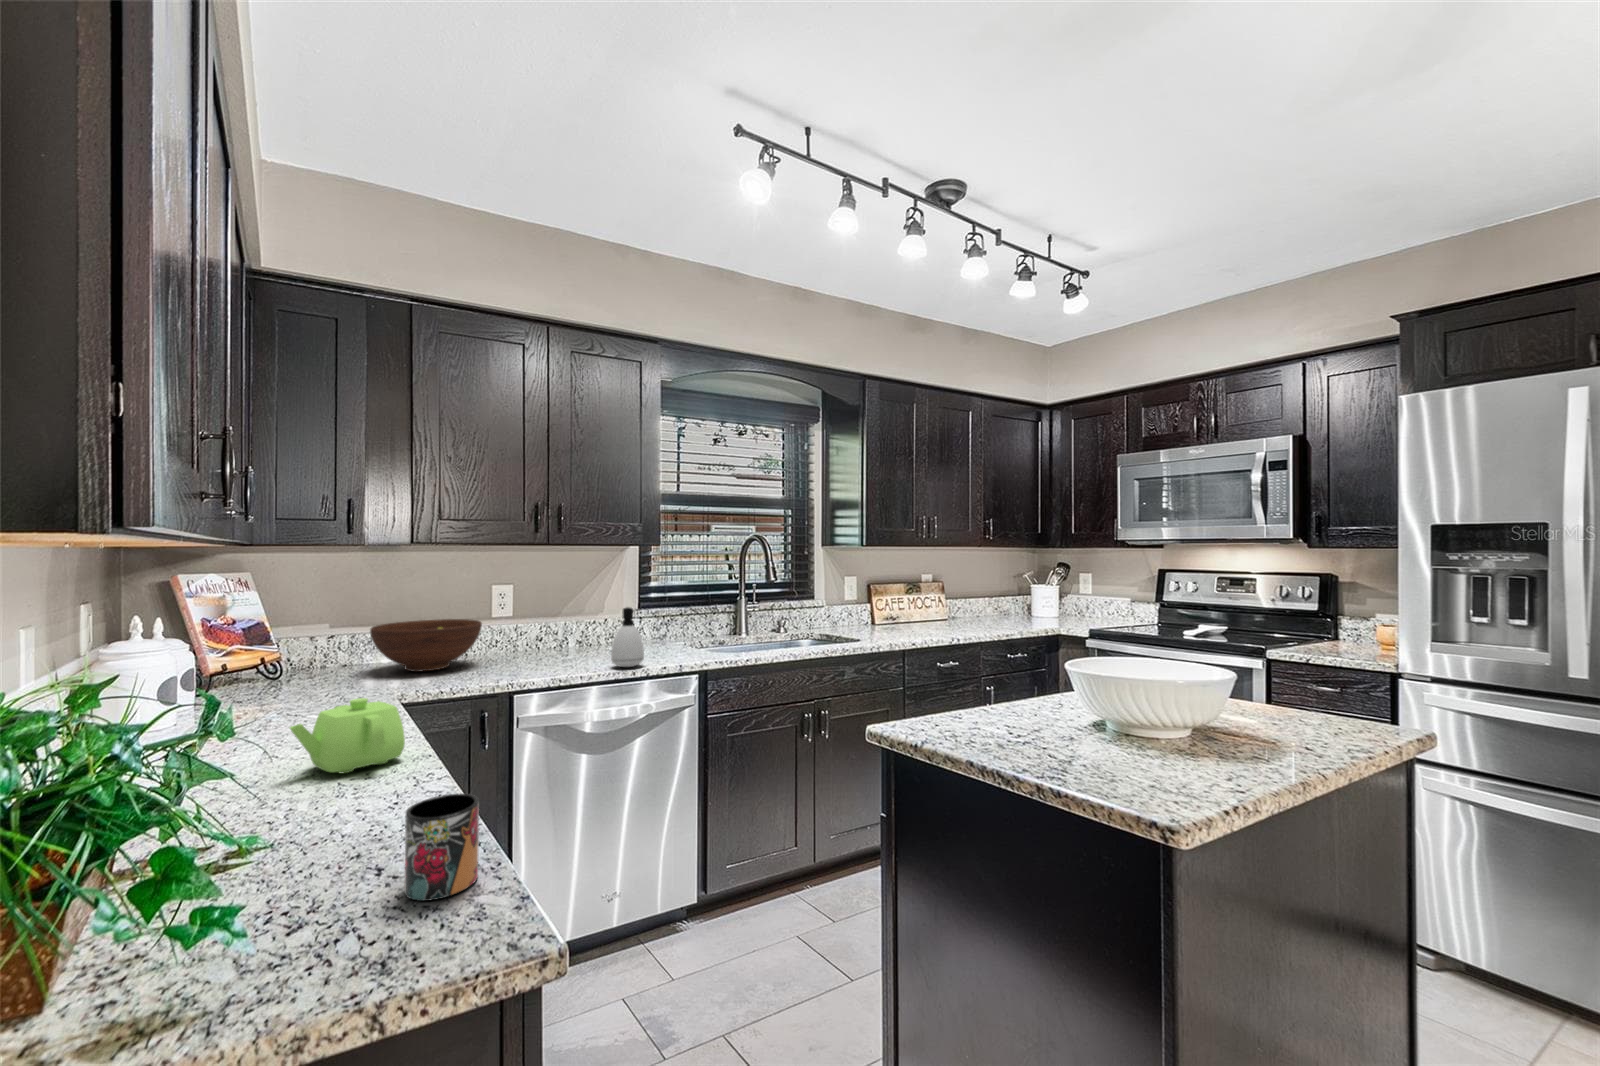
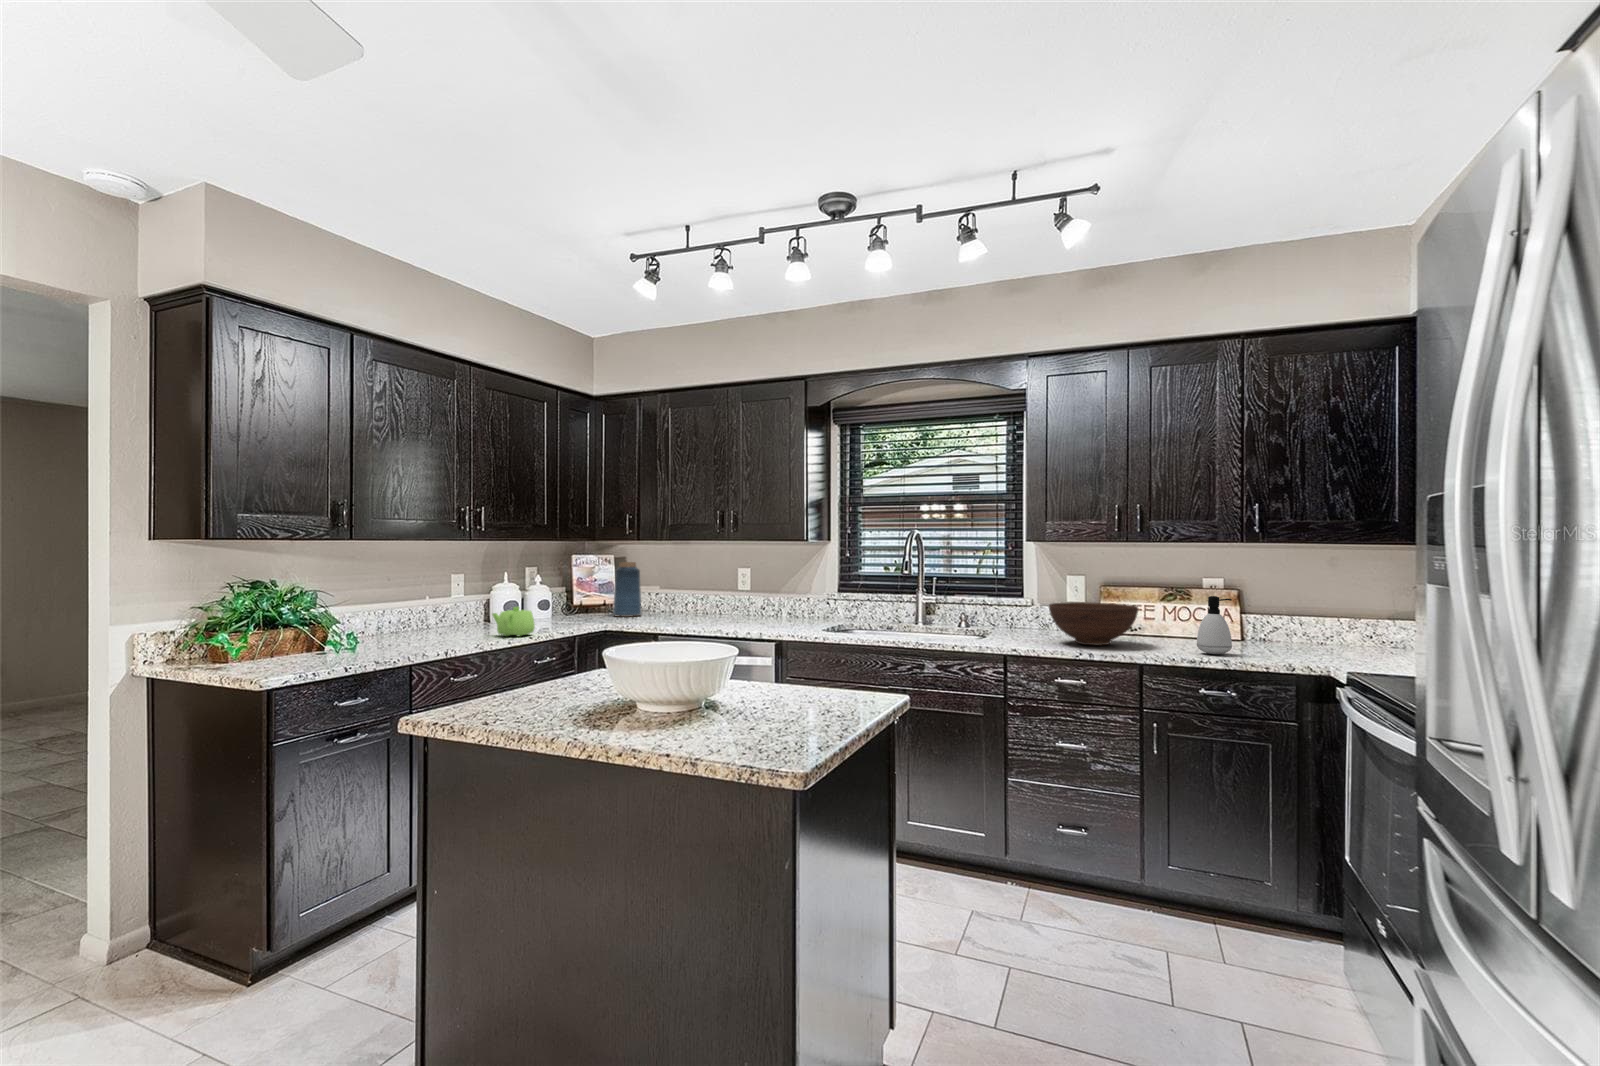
vase: none [254,586,320,690] -> present [613,562,641,617]
soap dispenser: present [611,607,644,667] -> present [1197,596,1232,654]
fruit bowl: present [370,619,482,672] -> present [1049,602,1138,645]
mug: present [404,794,479,901] -> none [397,626,428,655]

